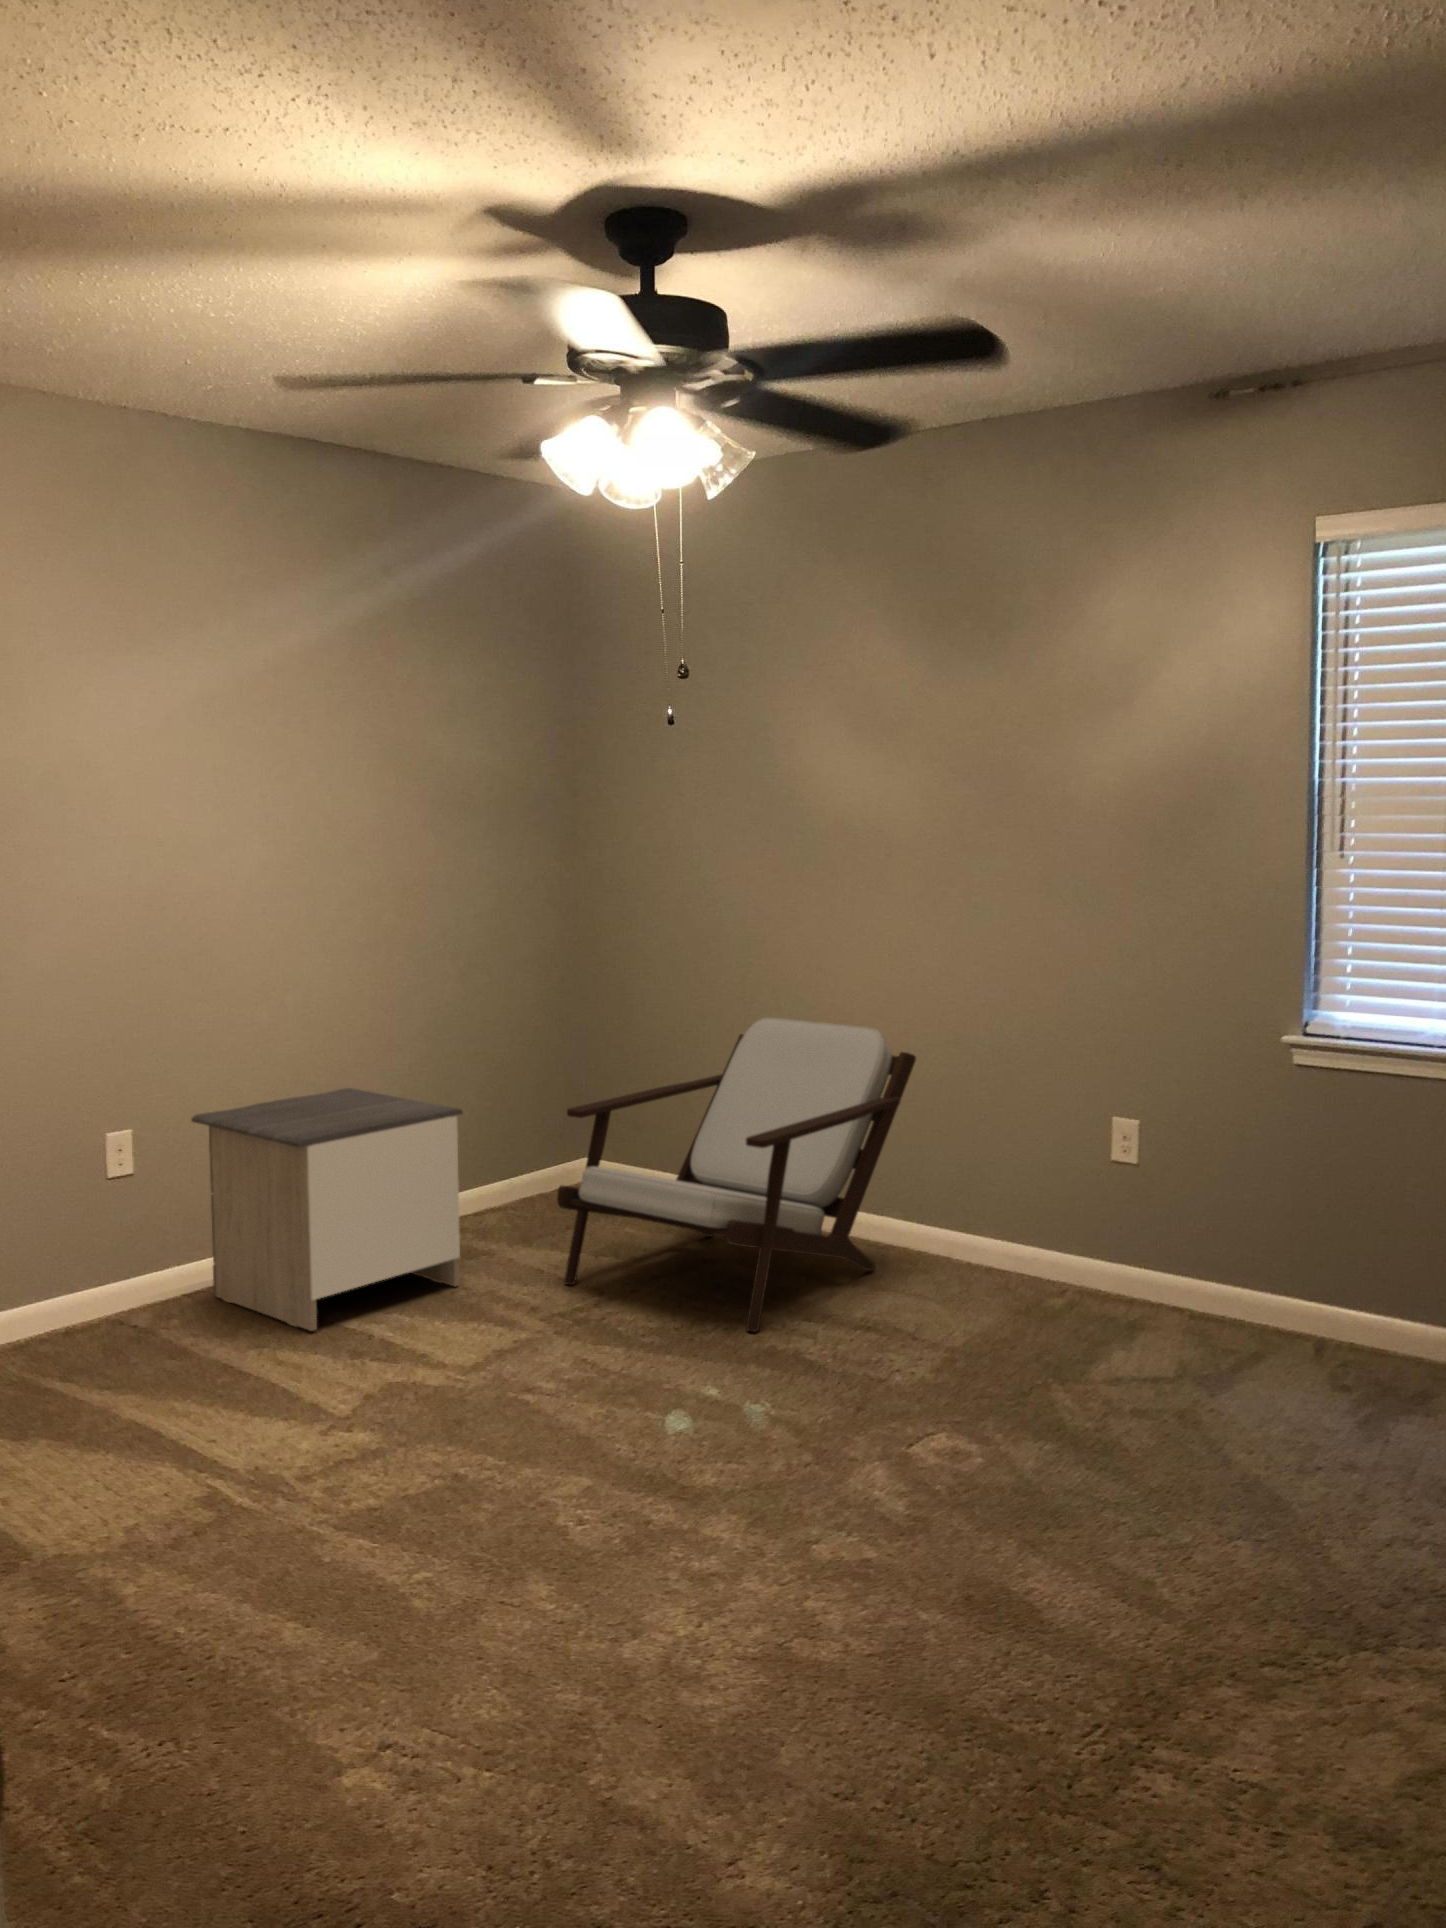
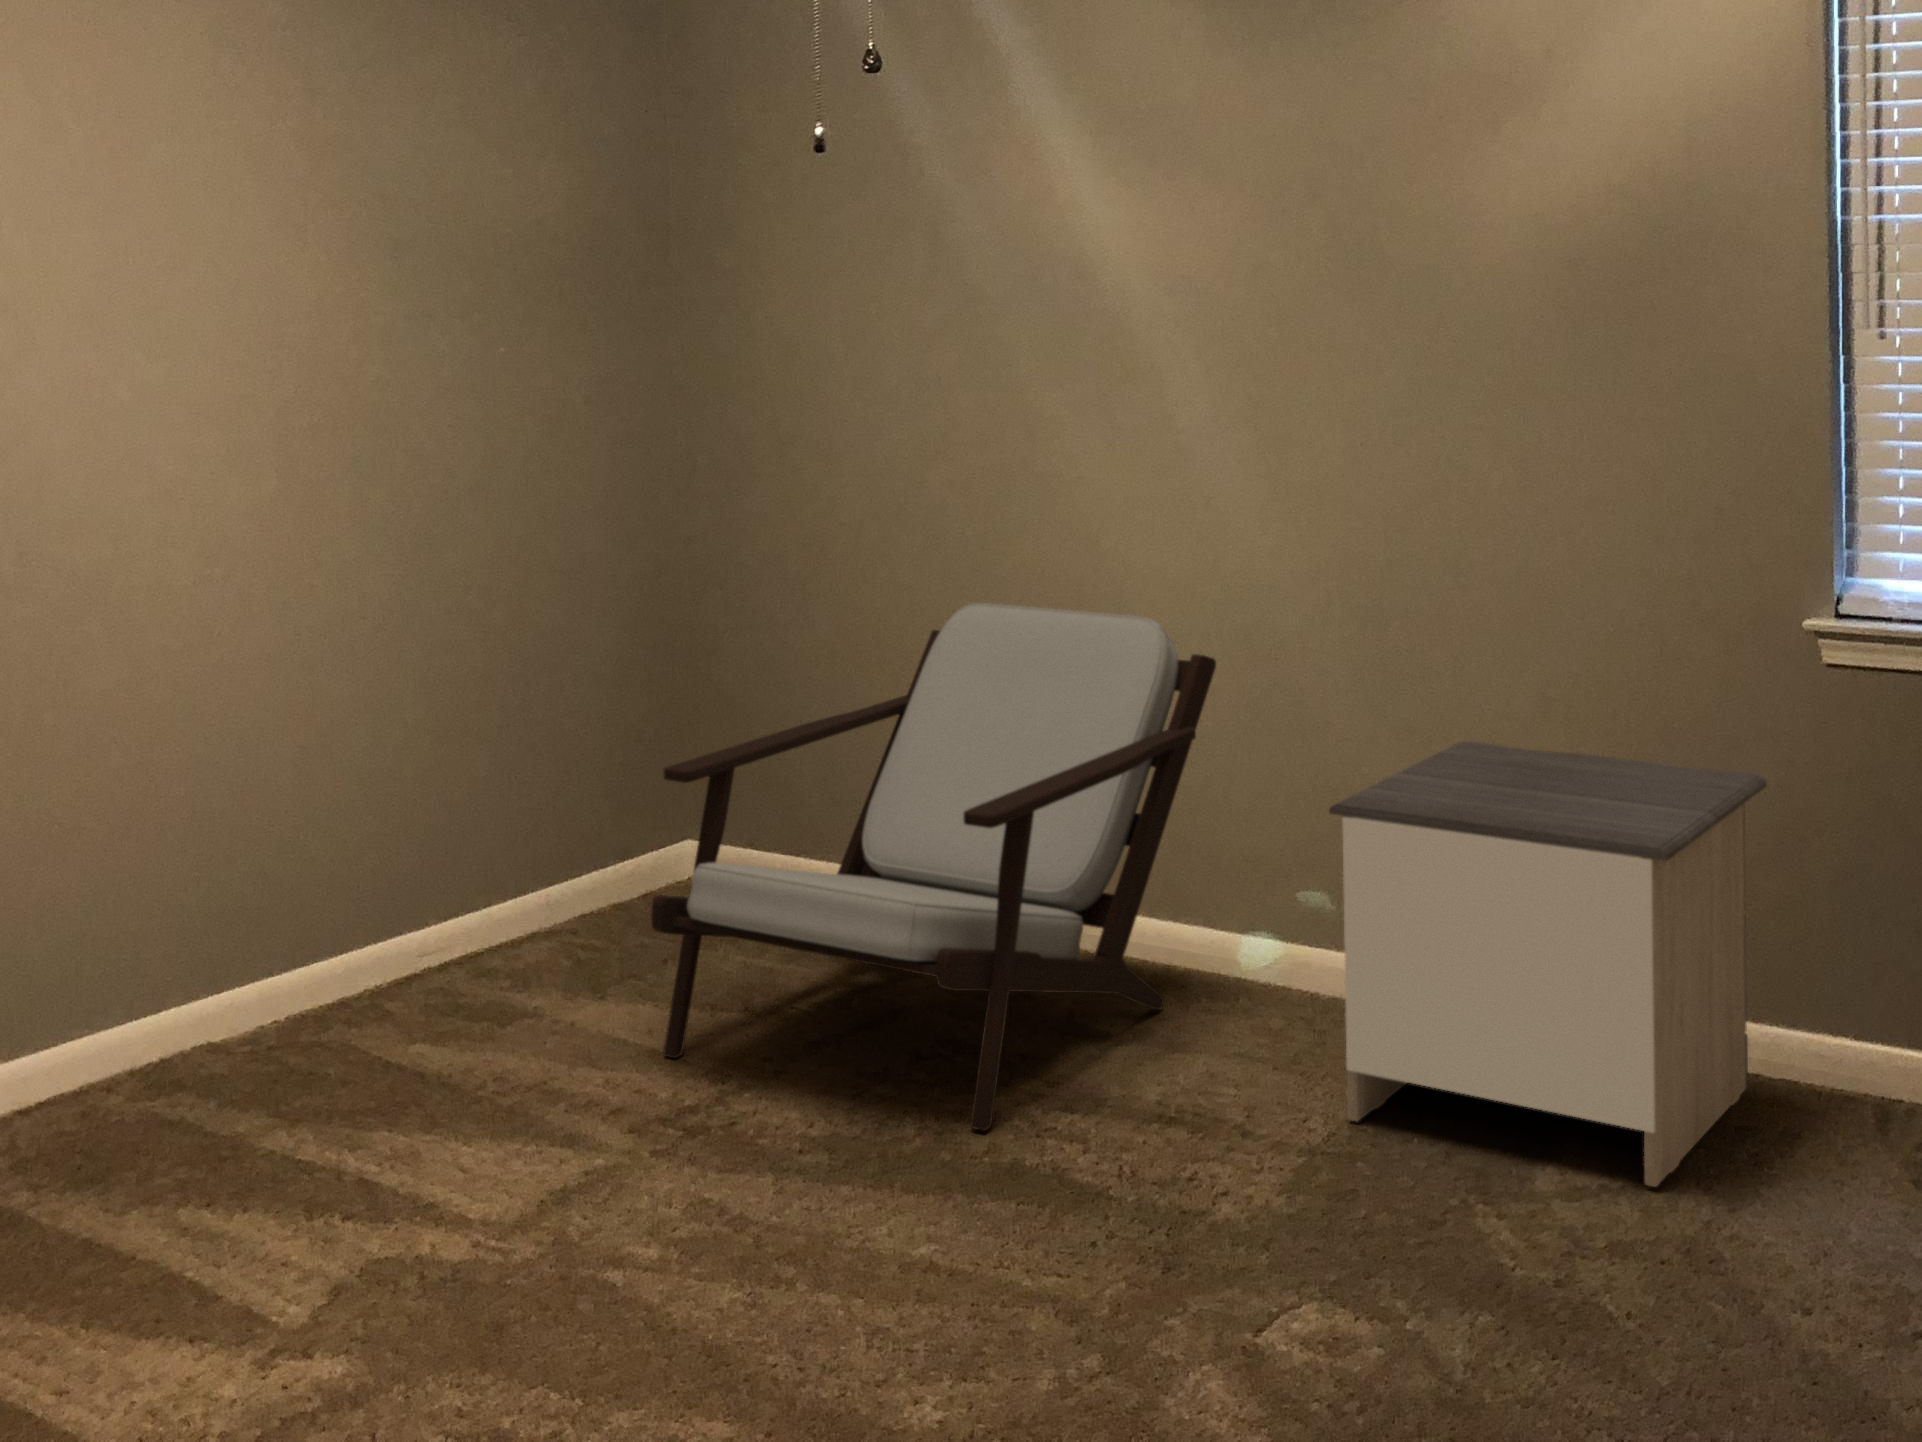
nightstand: present [191,1088,463,1331] -> present [1329,741,1767,1187]

